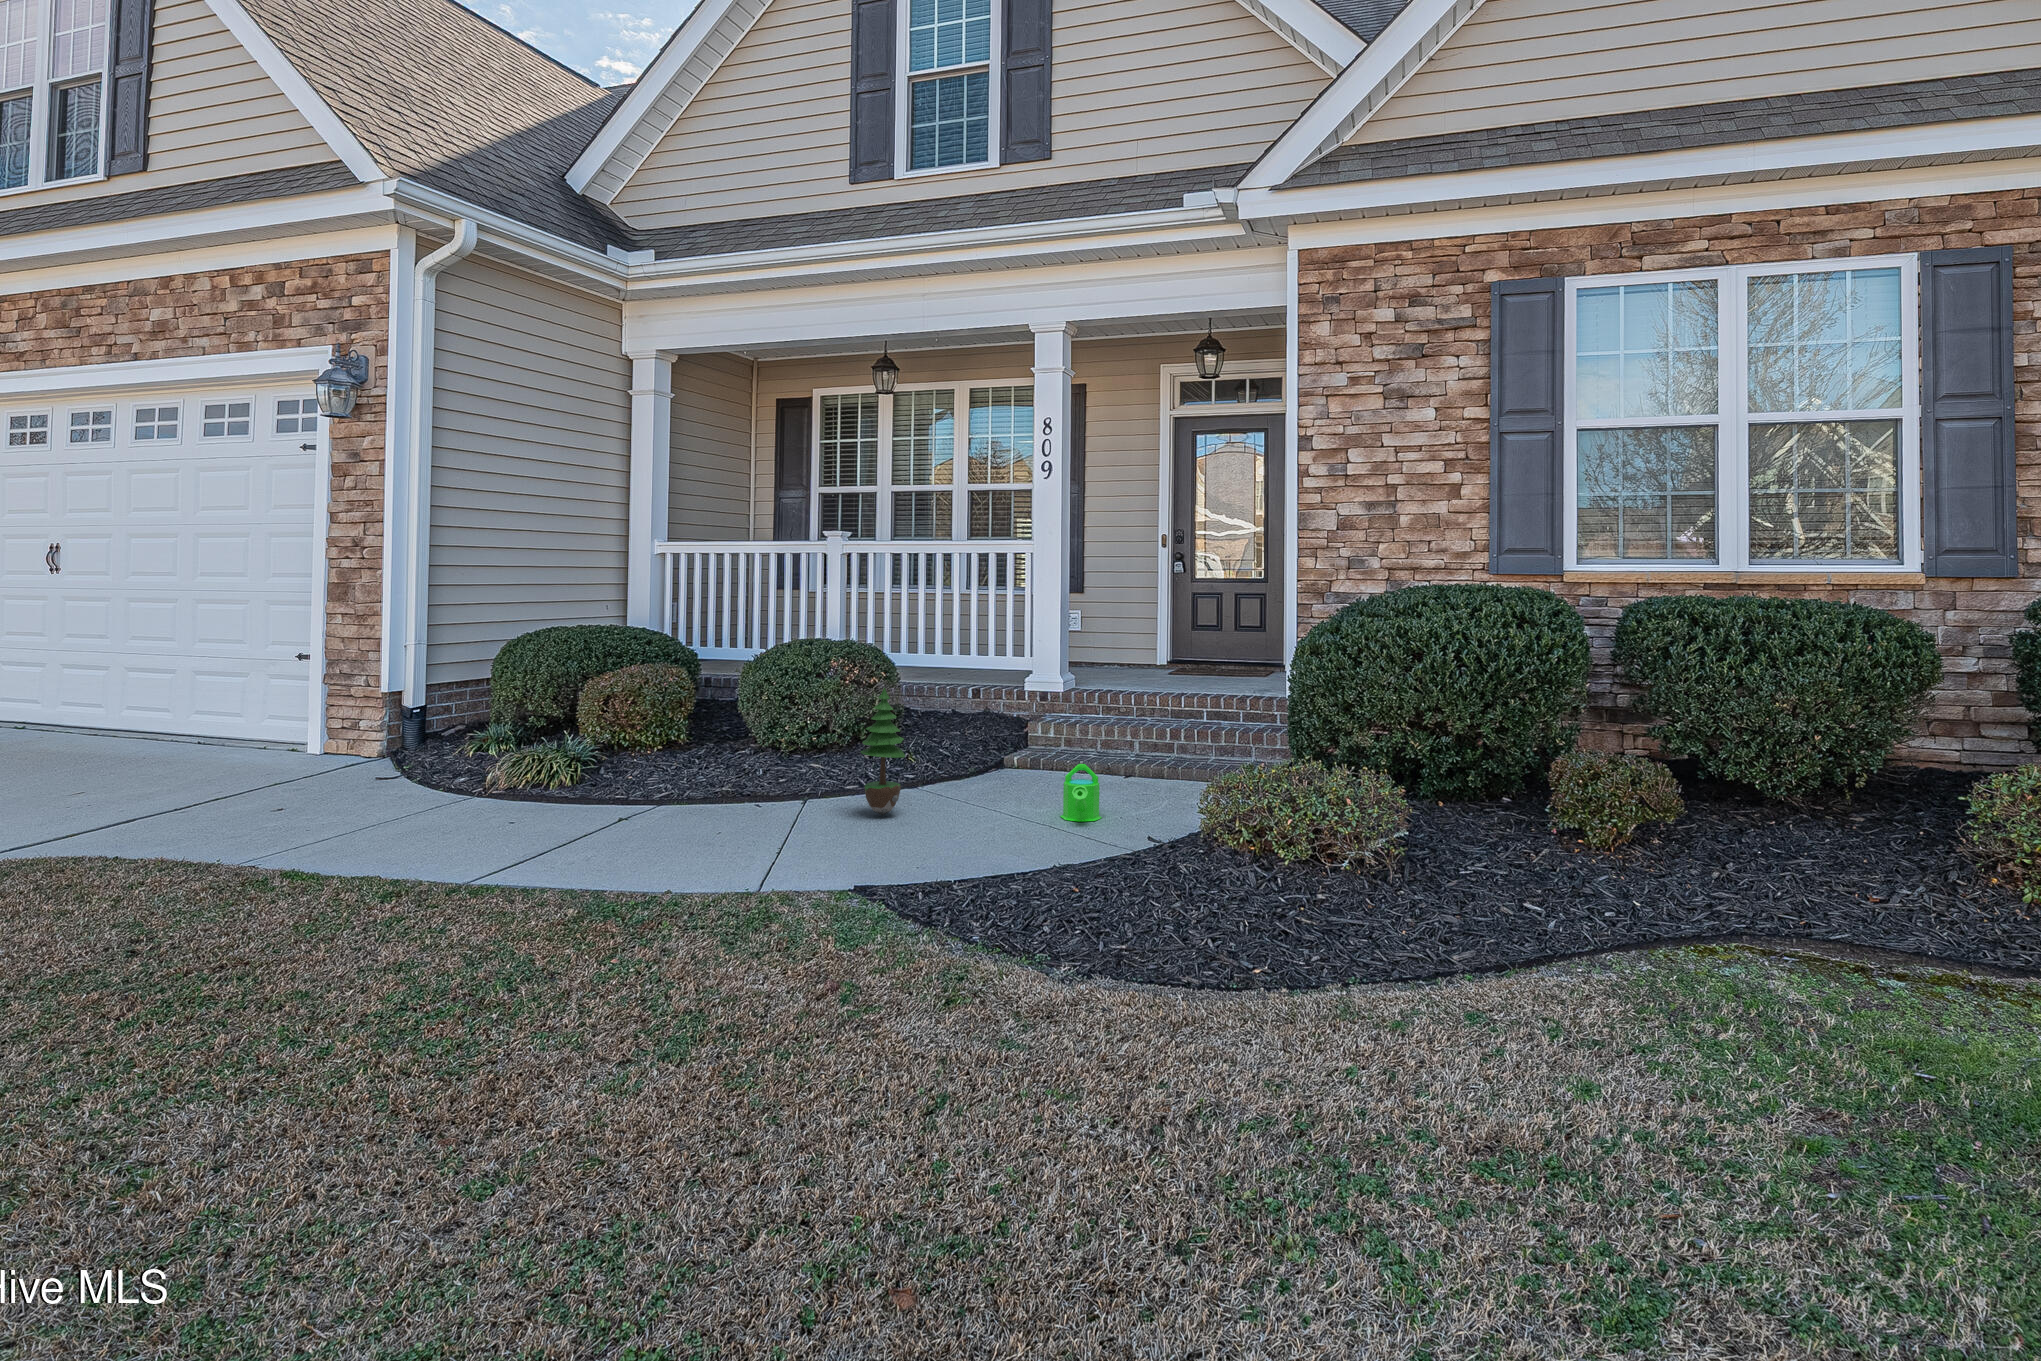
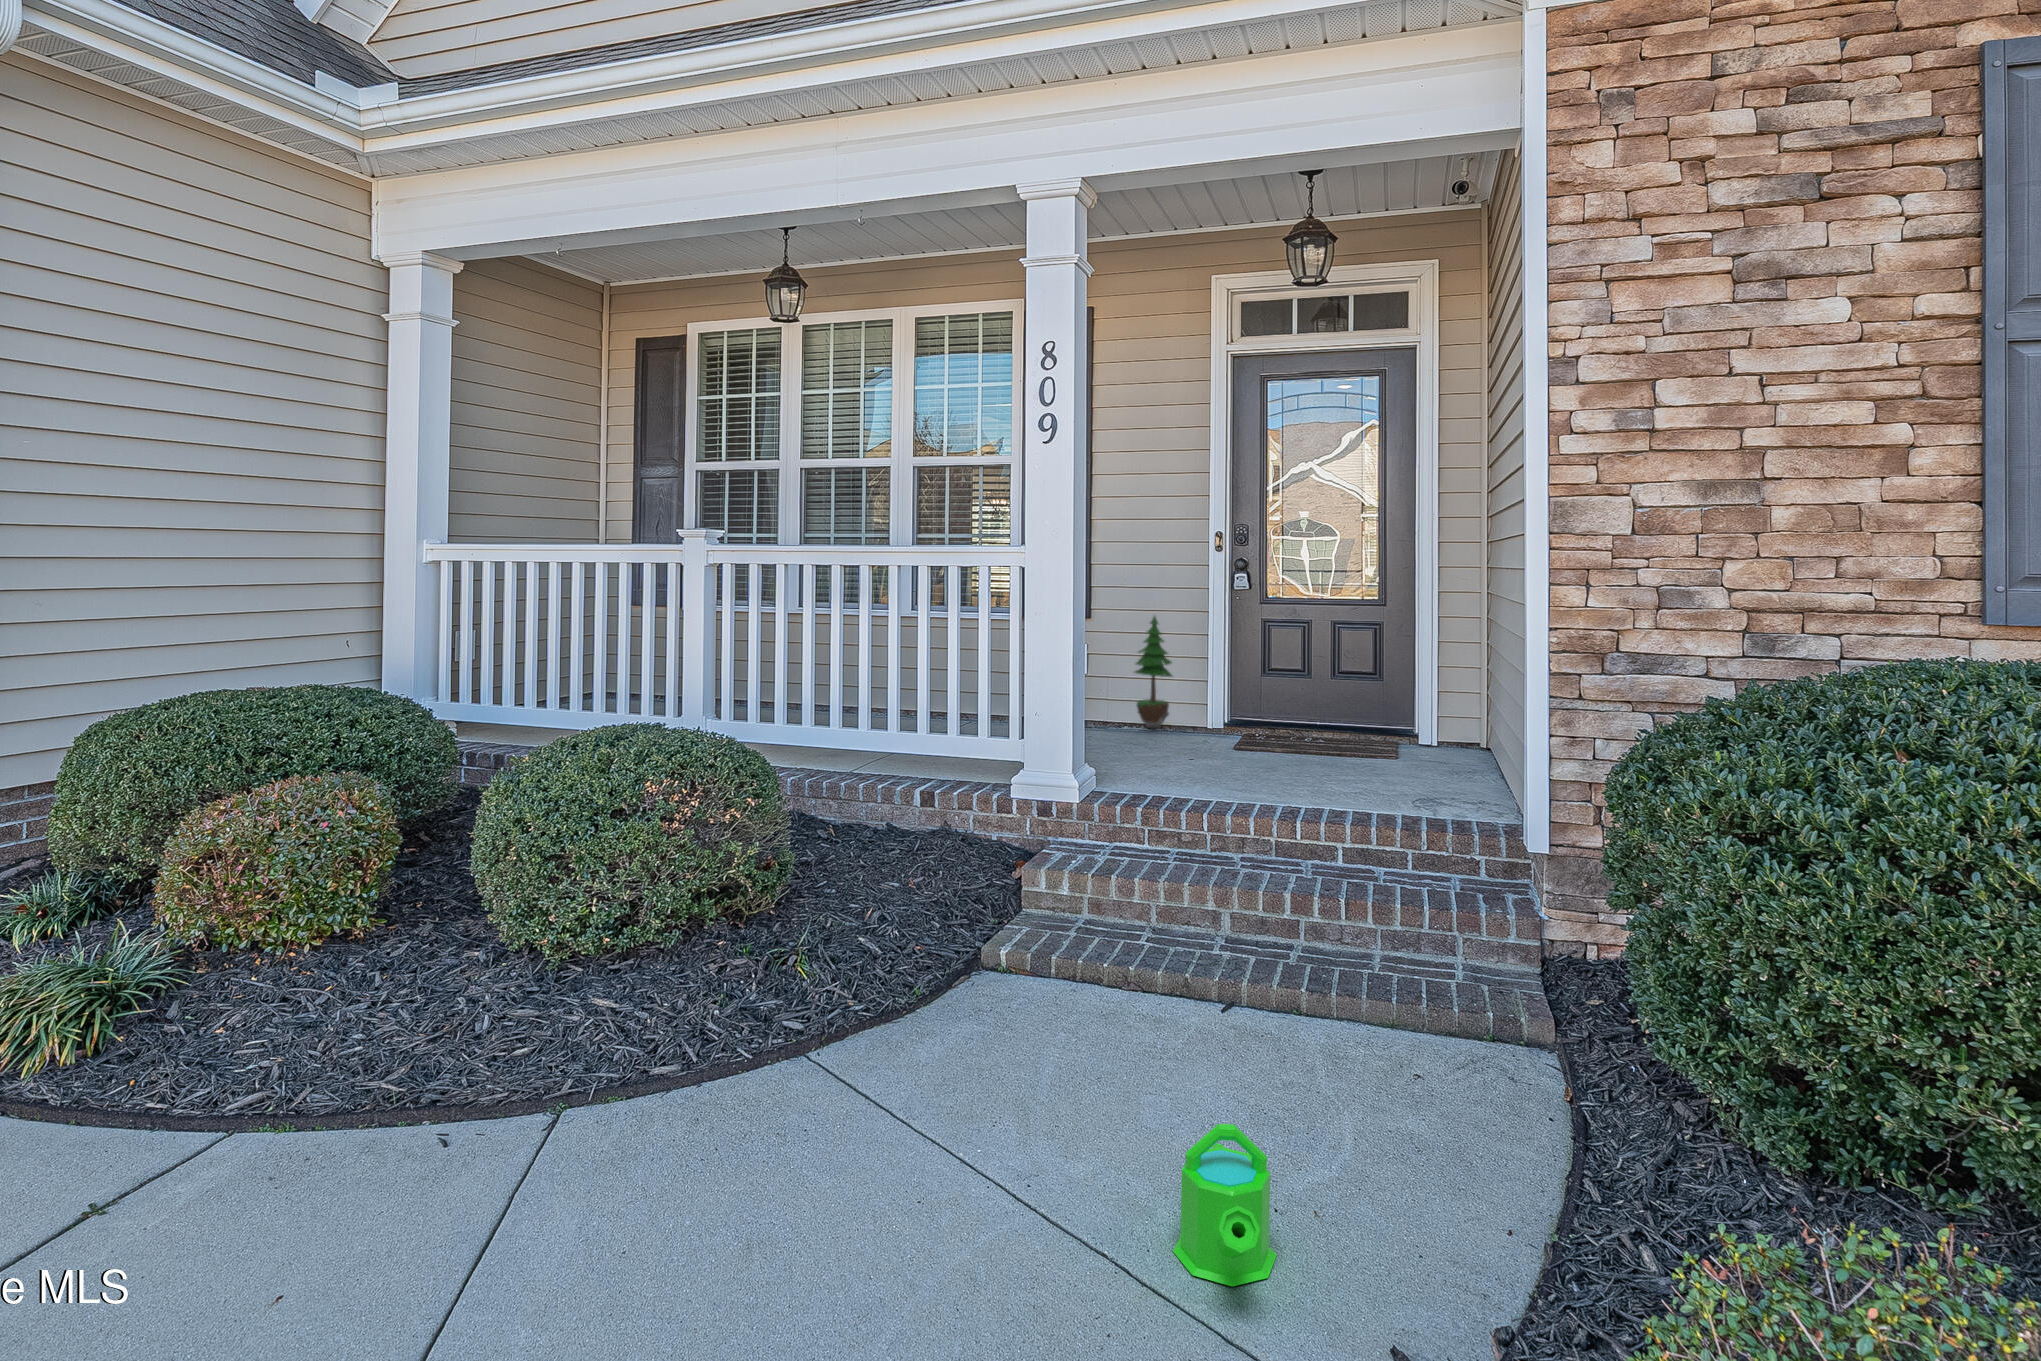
potted tree: present [860,688,905,816] -> present [1135,616,1172,729]

